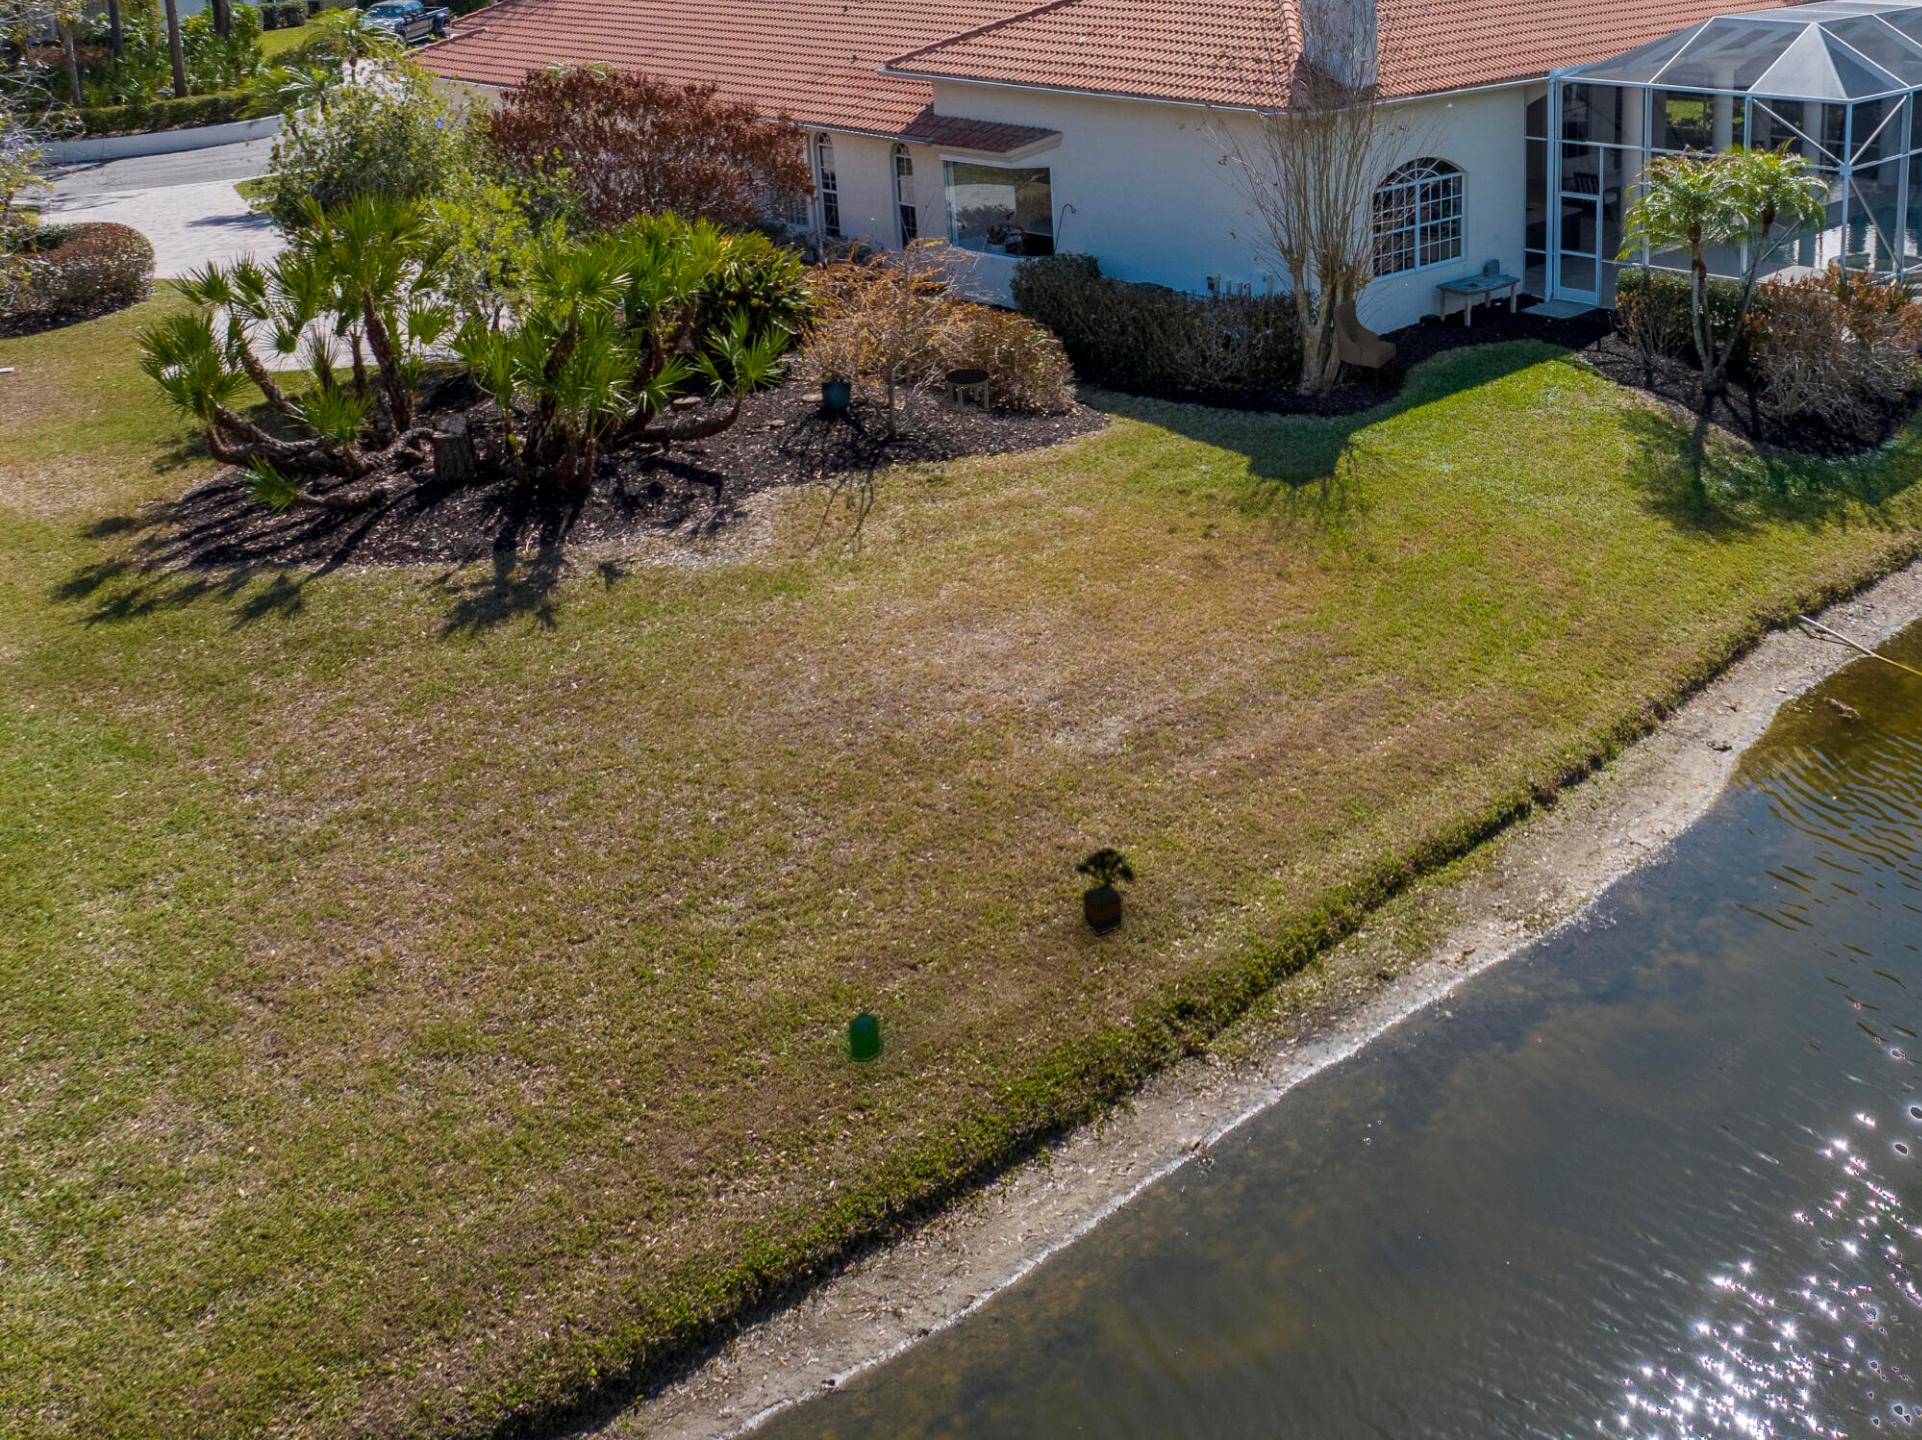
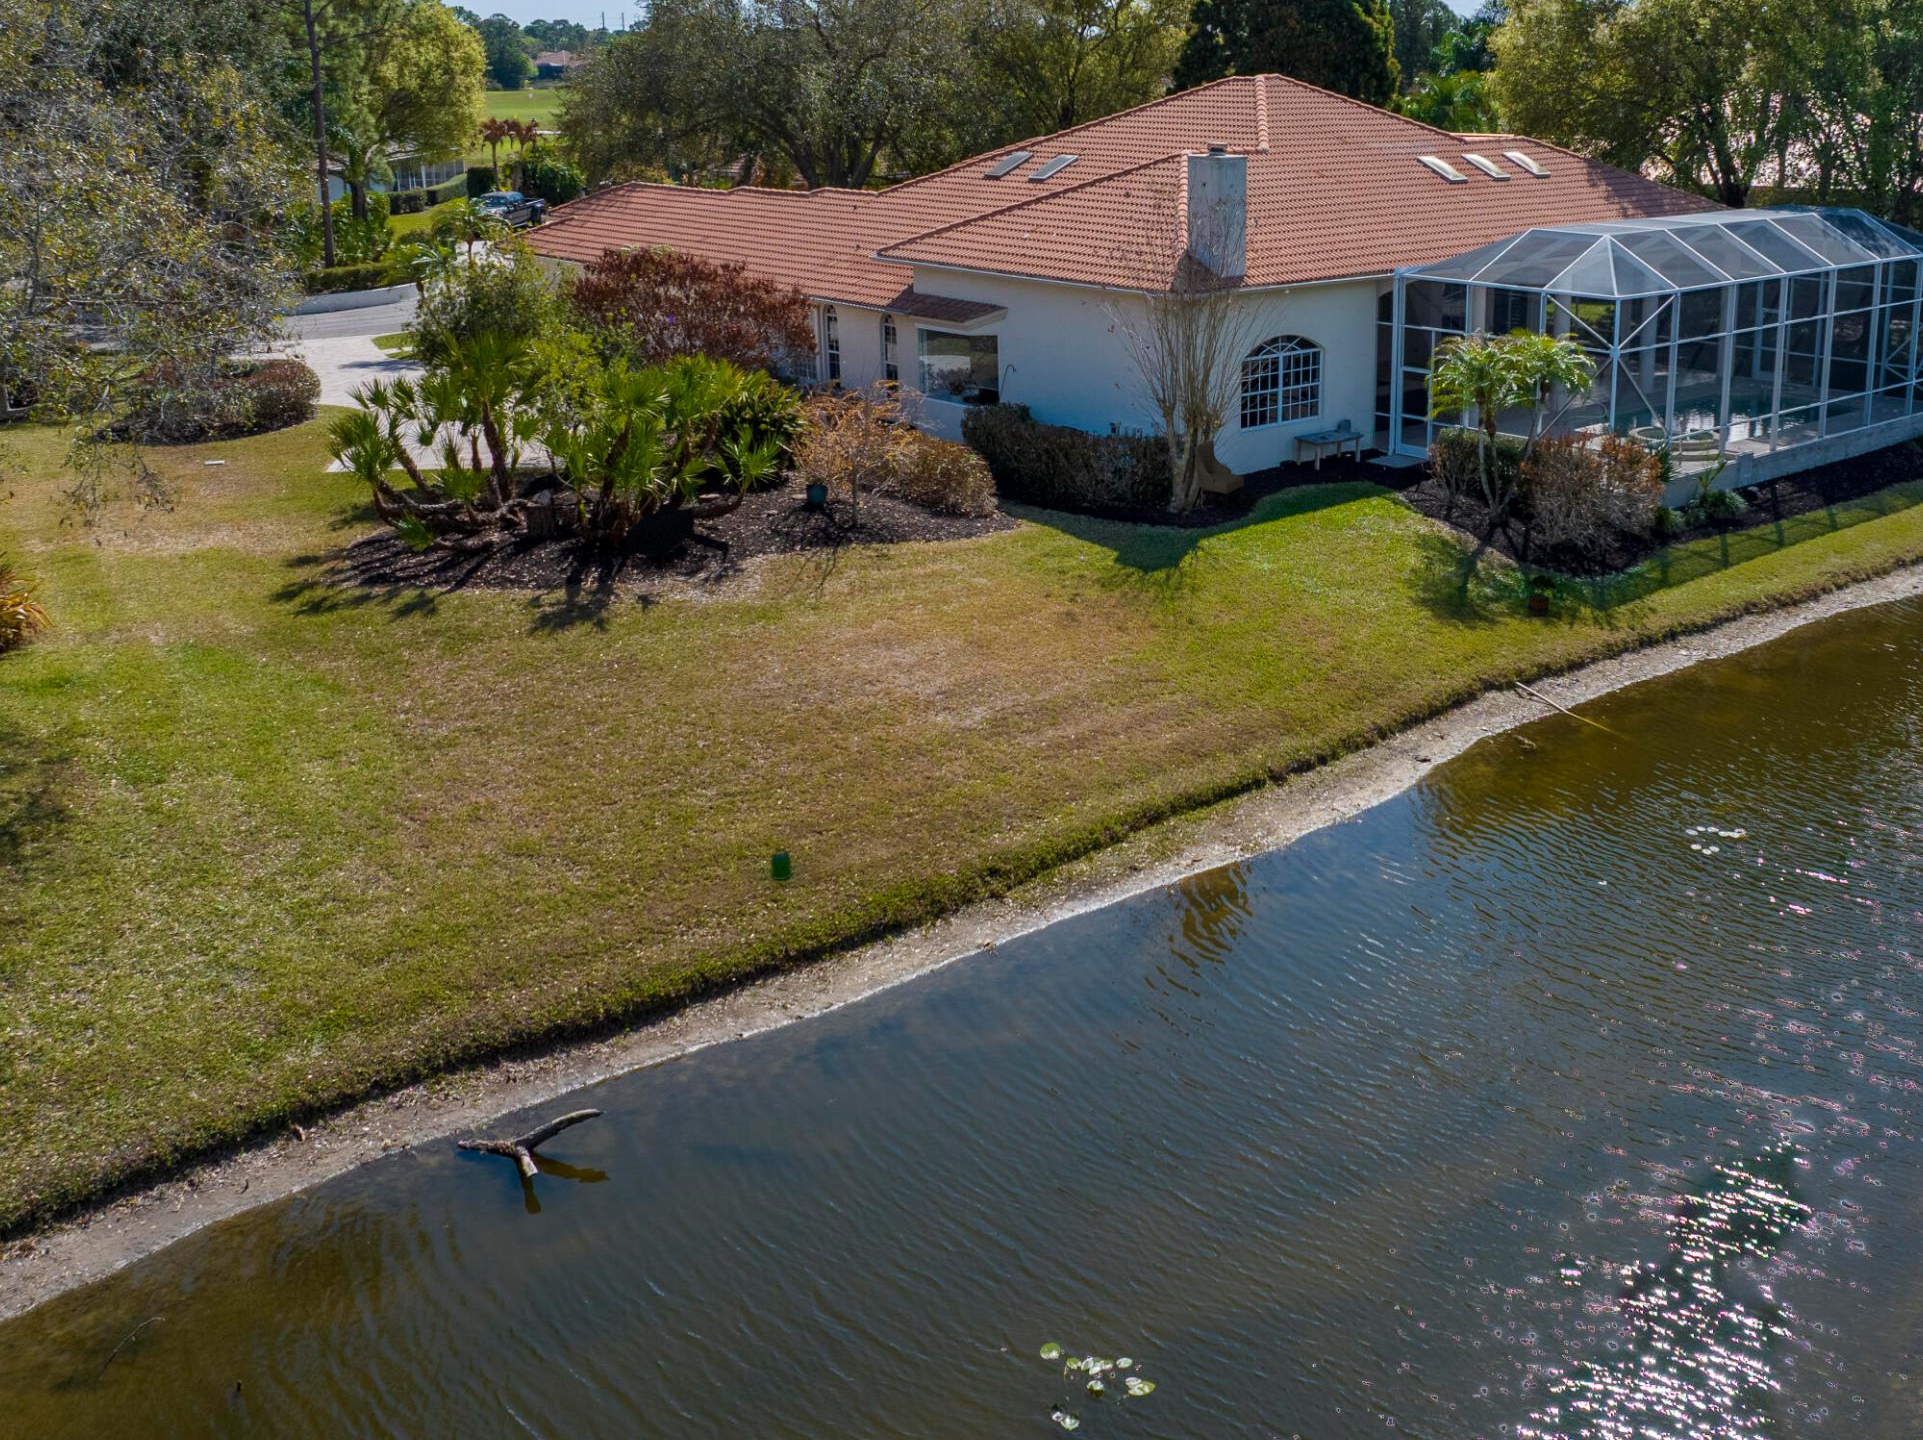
round table: present [945,369,990,413] -> none [895,480,928,513]
bench: none [578,429,676,518] -> present [626,508,695,567]
potted tree: present [1076,847,1135,936] -> present [1528,575,1557,616]

